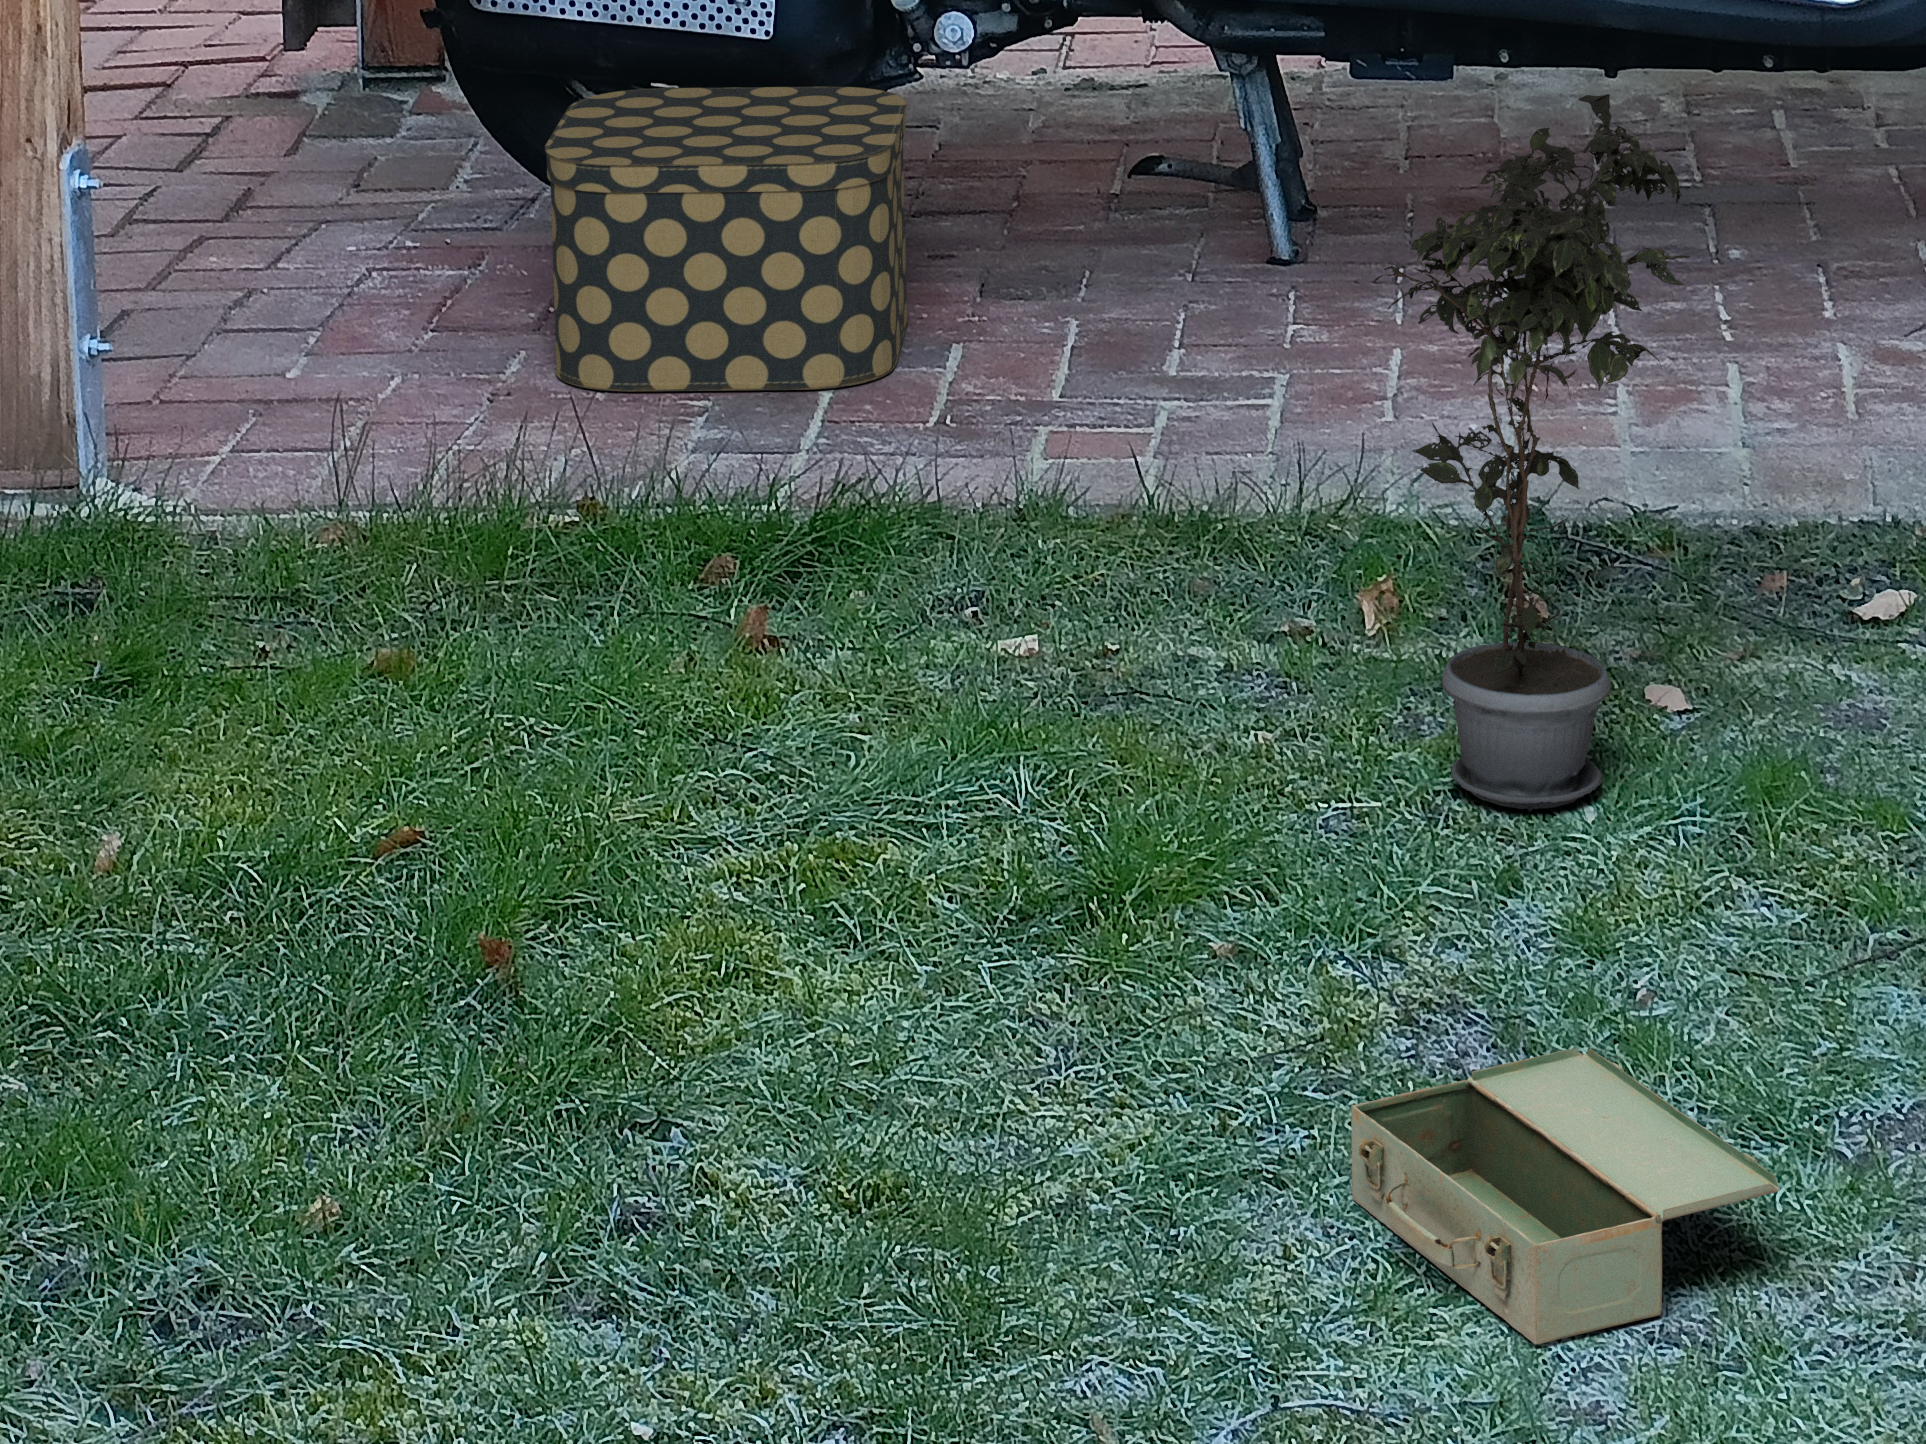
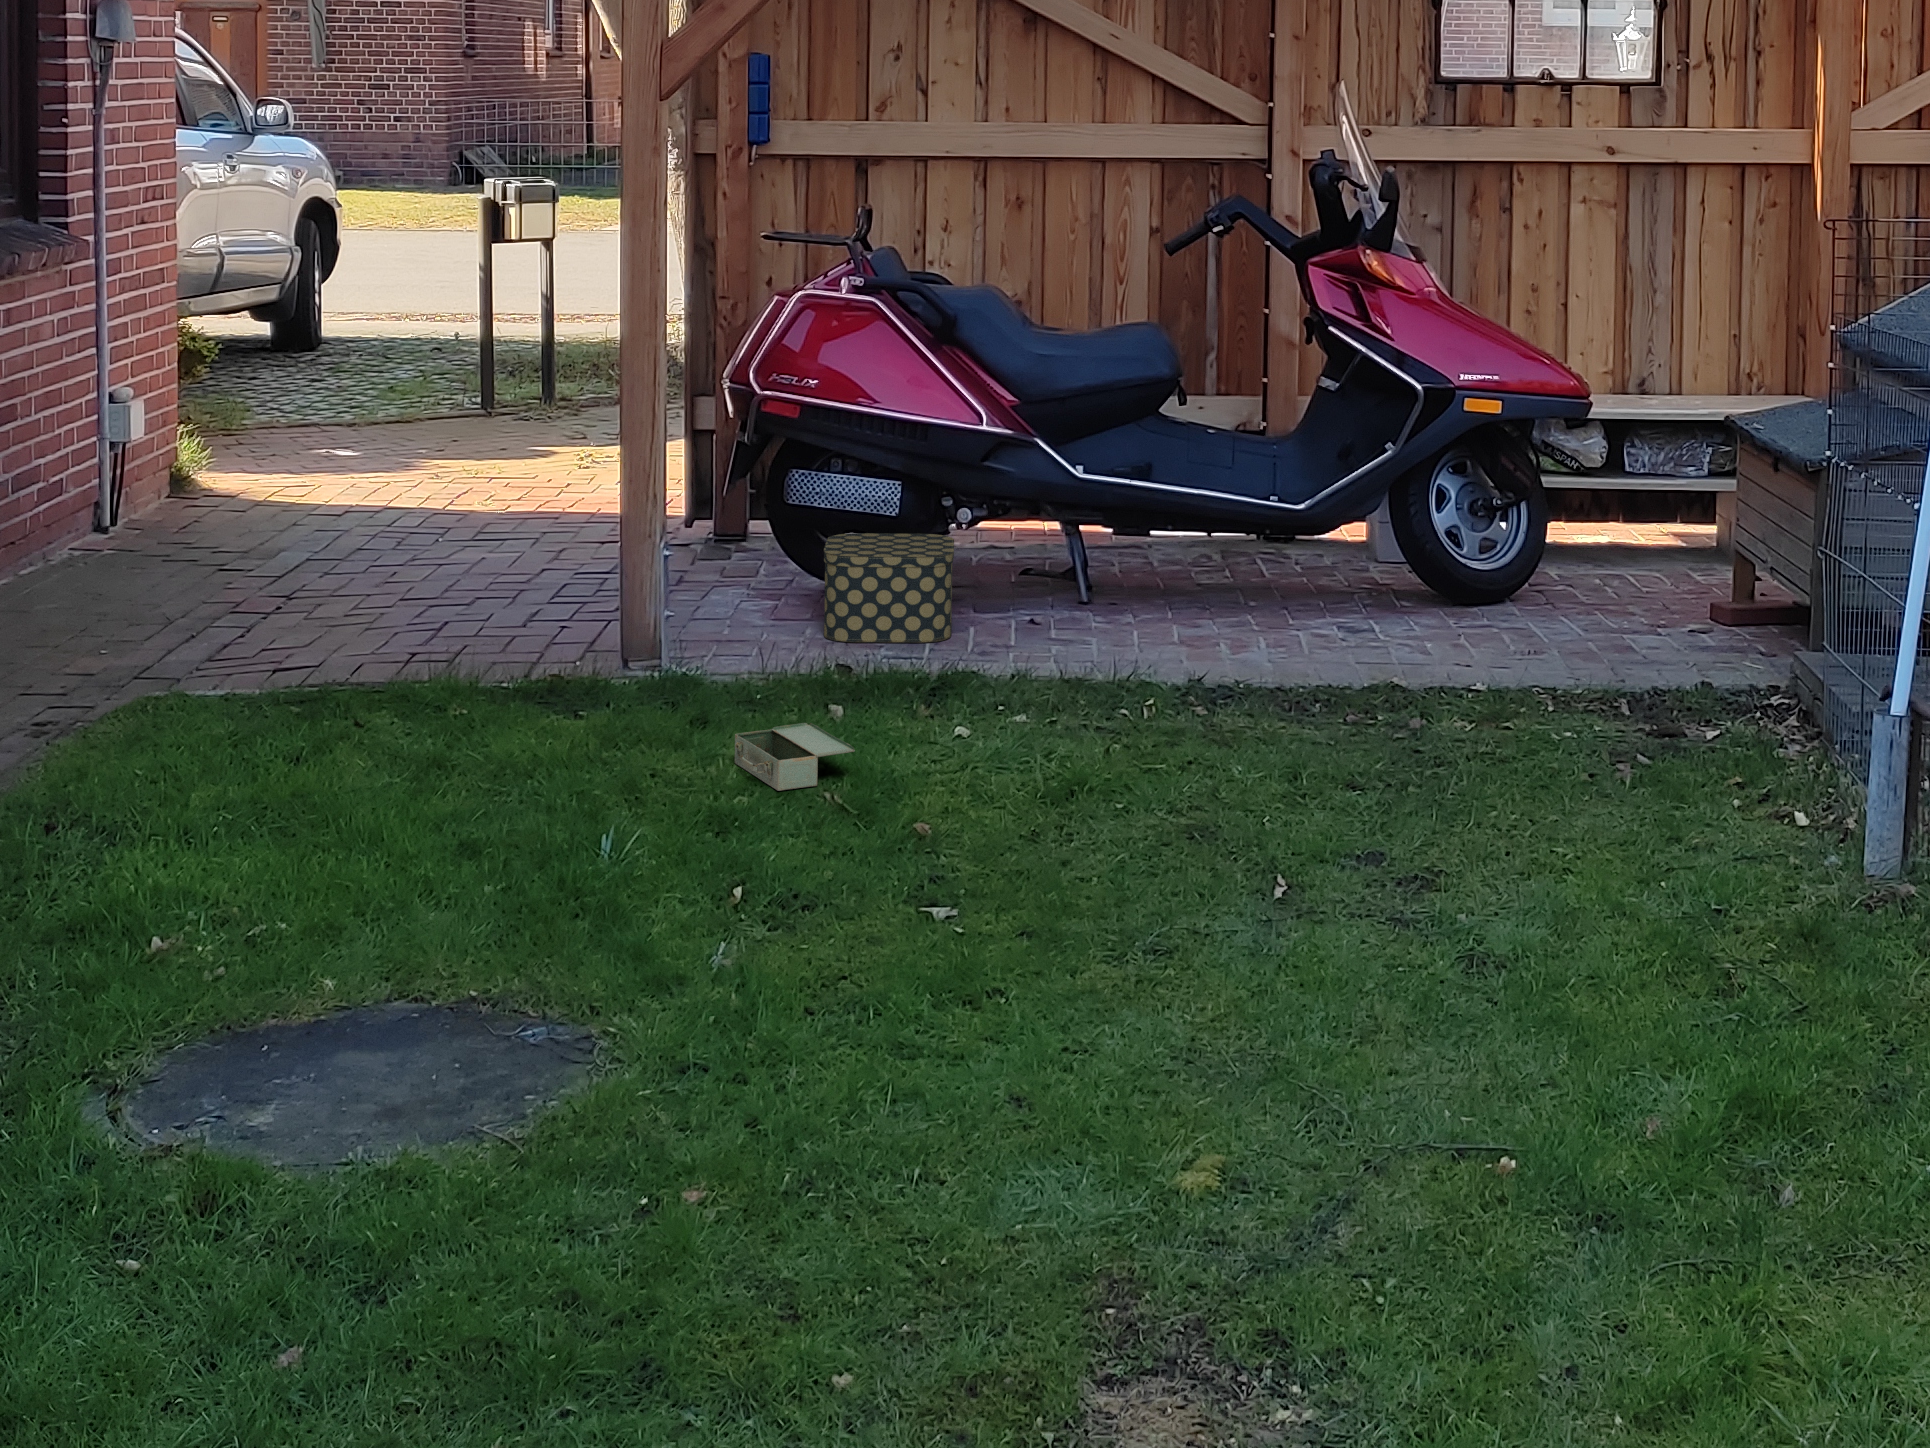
potted plant: present [1374,94,1690,812] -> none [1165,513,1278,769]
toolbox: present [1351,1048,1780,1344] -> present [735,723,855,791]

